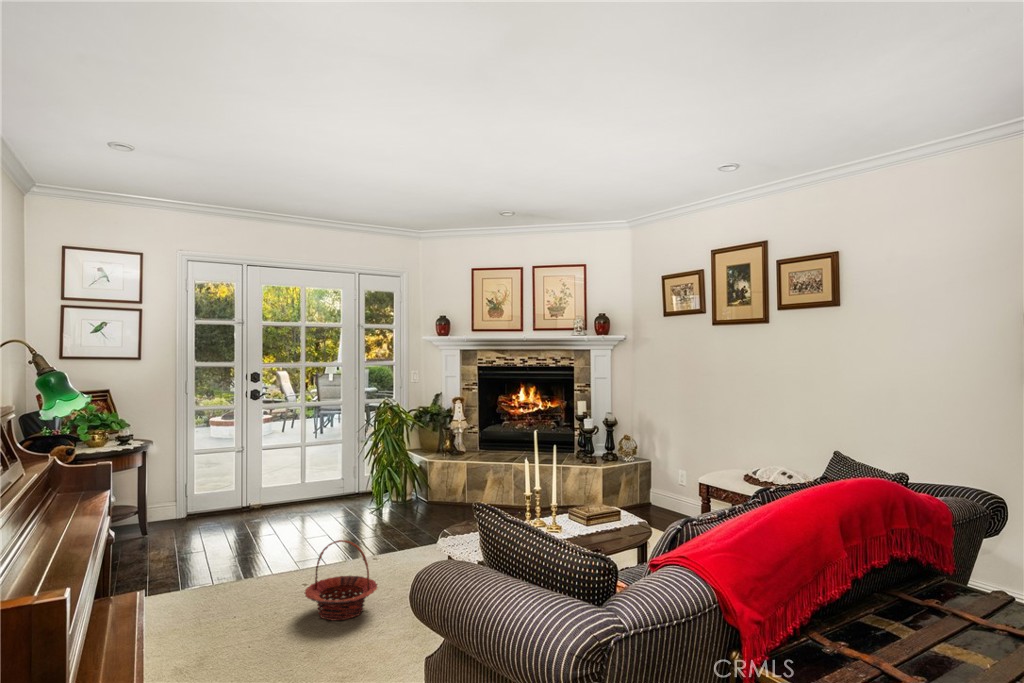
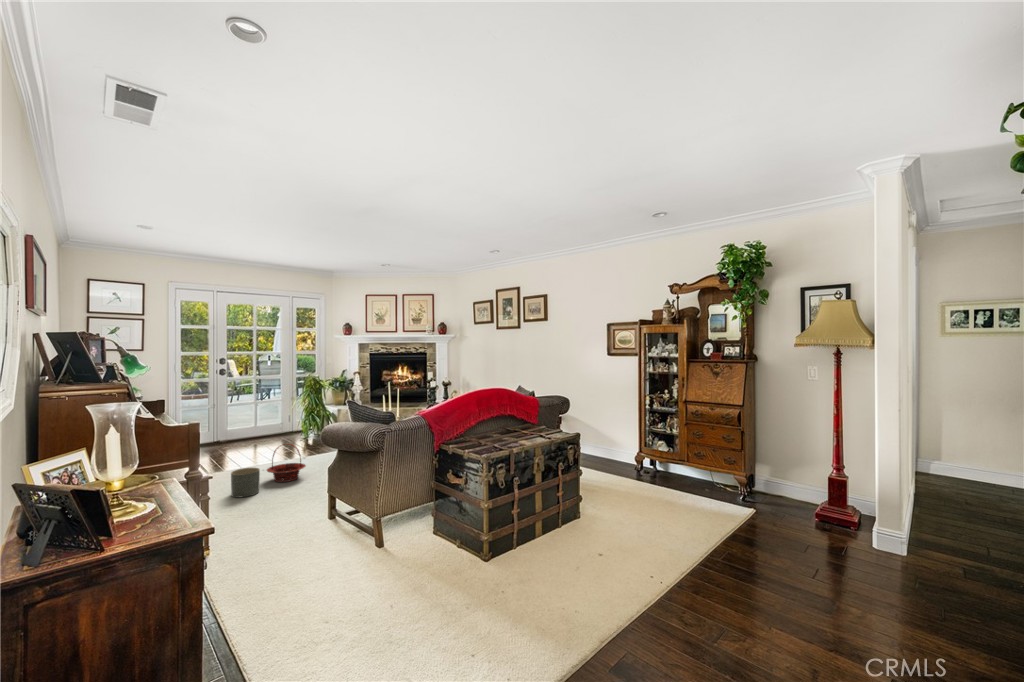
planter: none [234,591,289,660] -> present [231,468,260,498]

